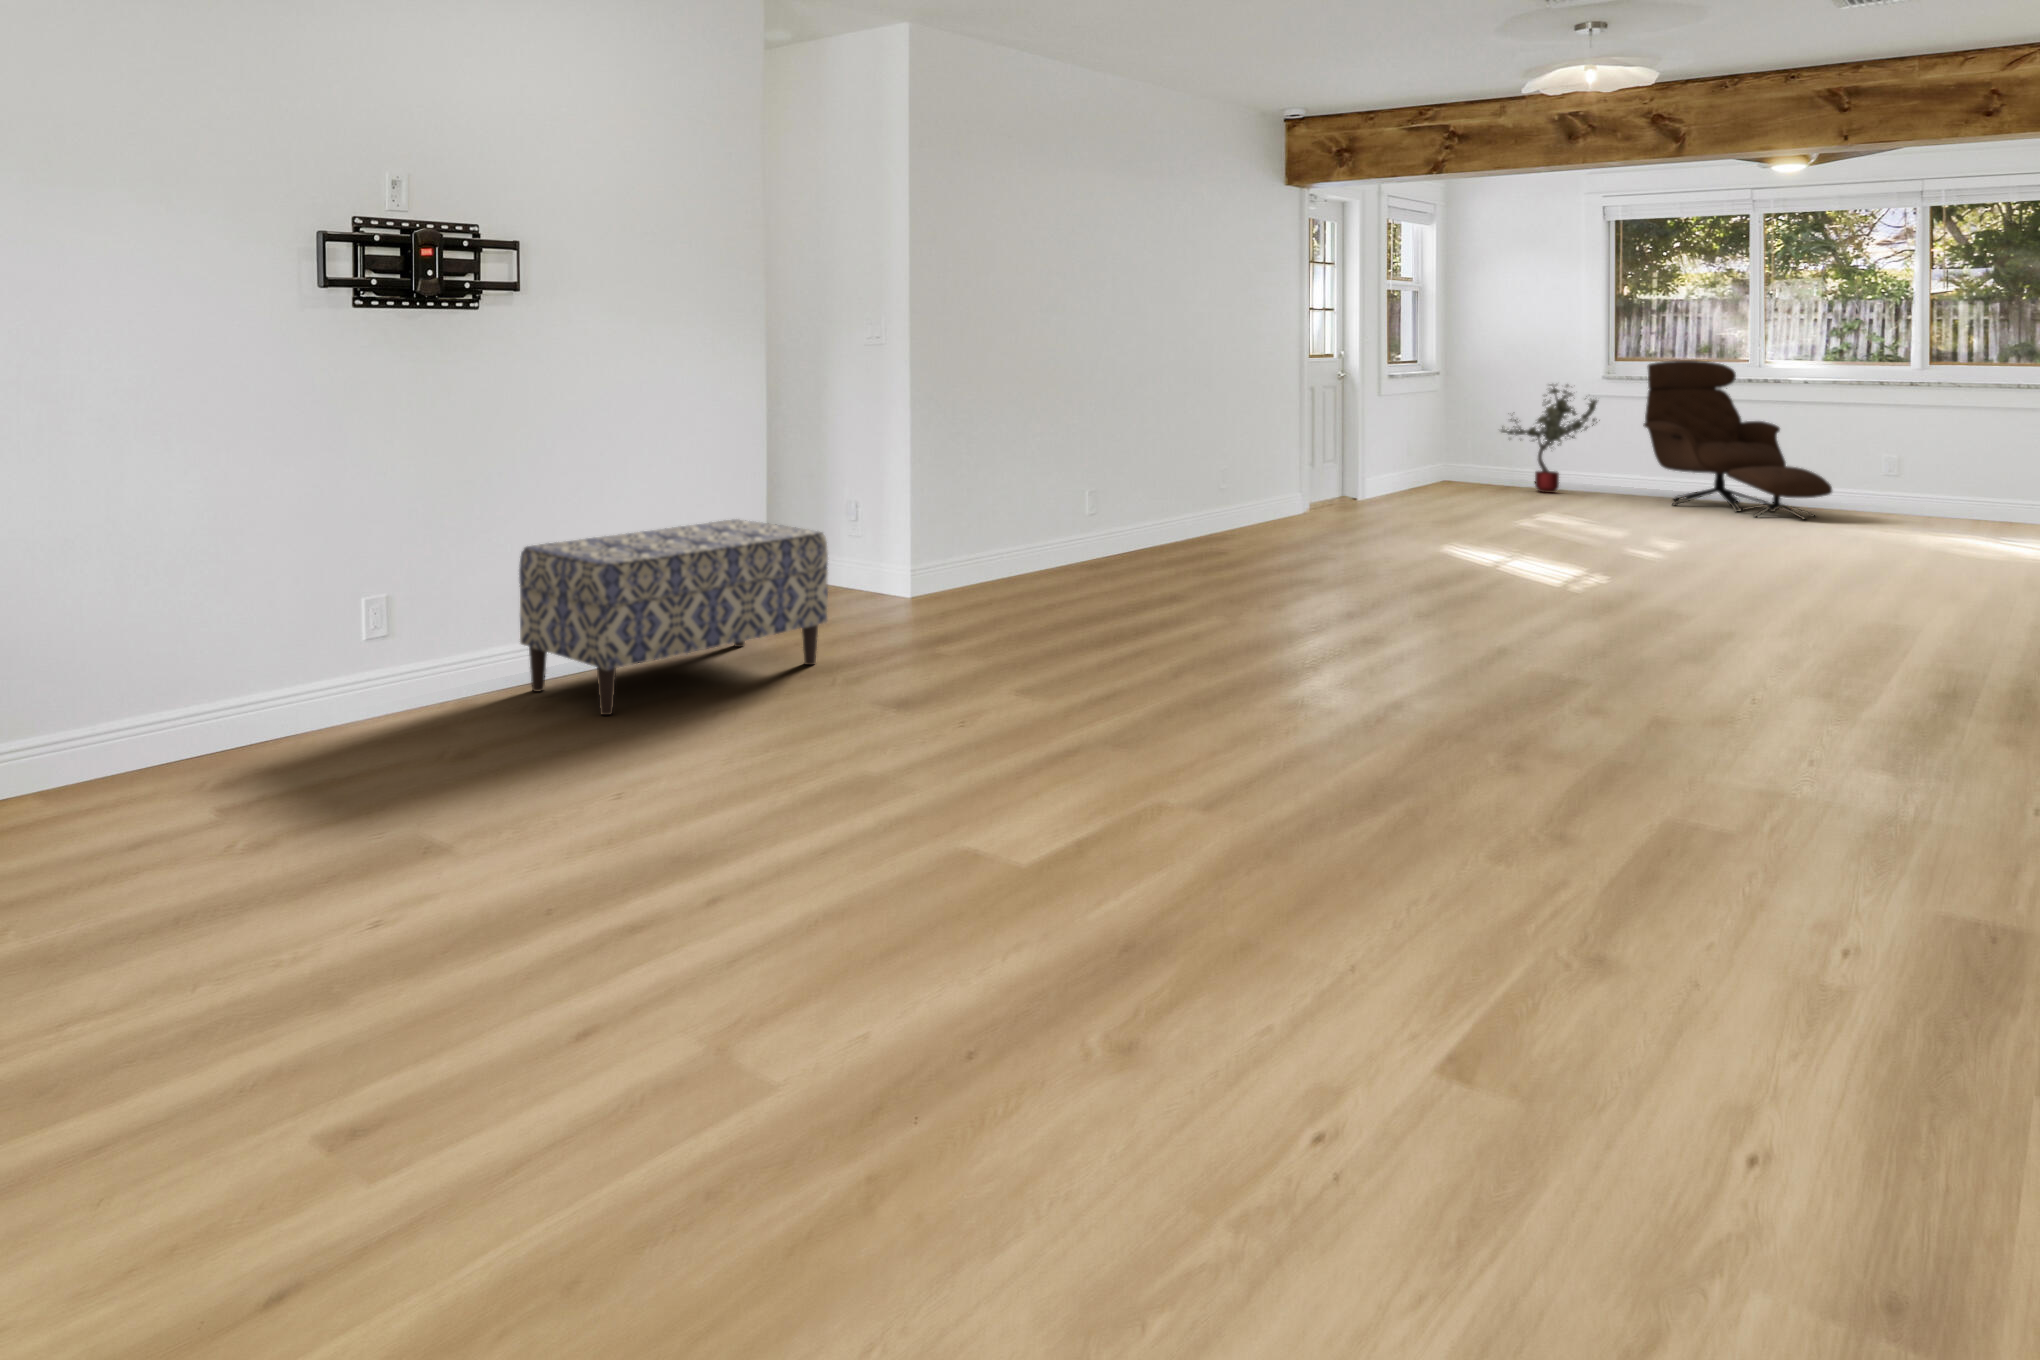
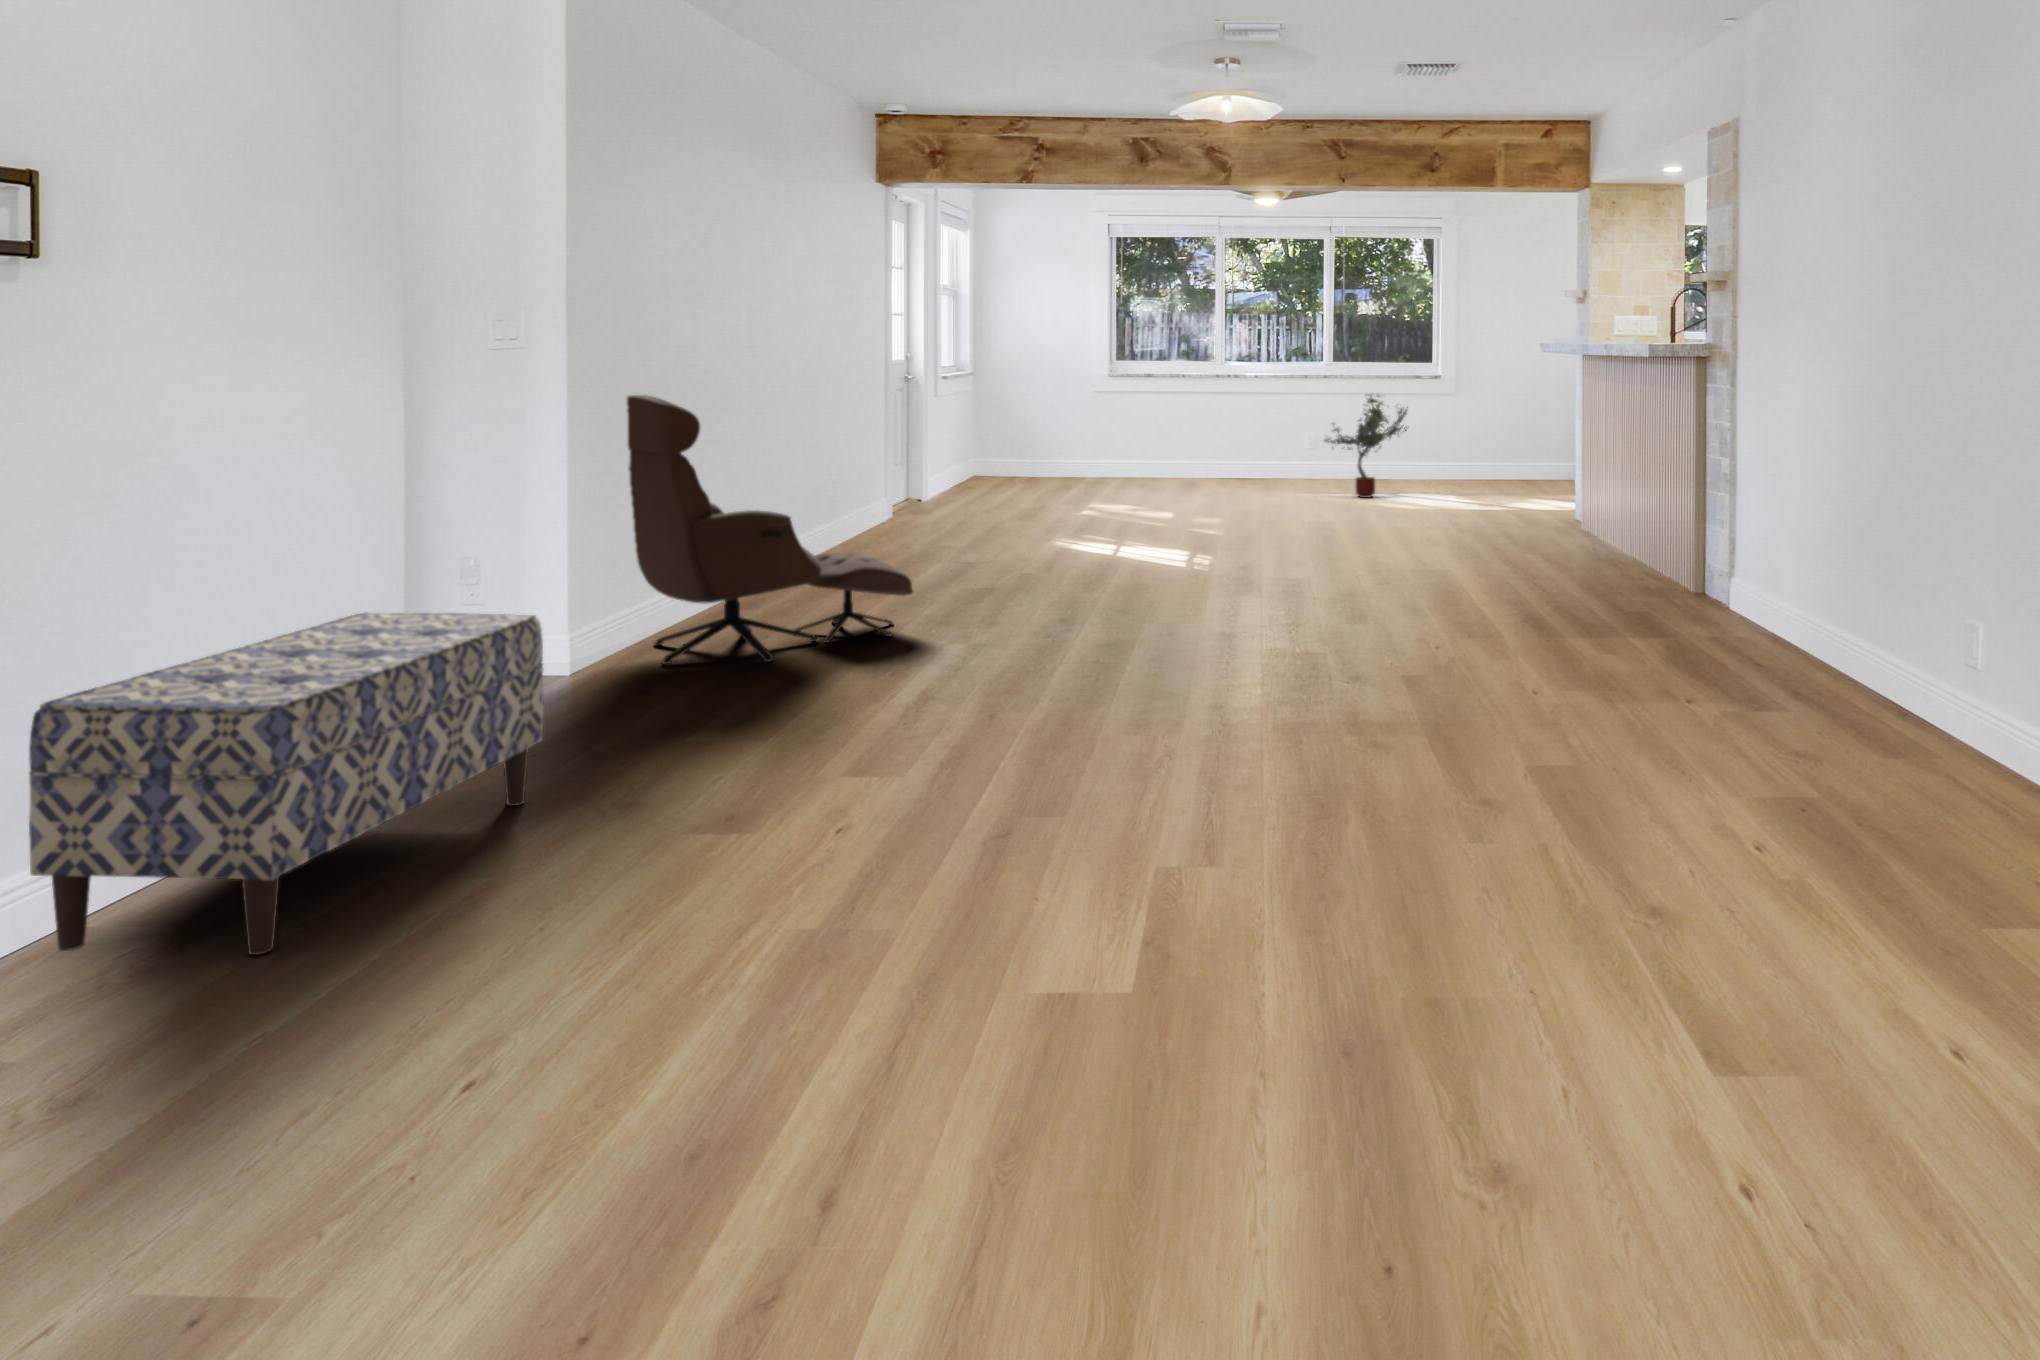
lounge chair: present [1643,360,1832,520] -> present [627,395,913,664]
potted tree: present [1501,384,1600,493] -> present [1325,395,1408,498]

